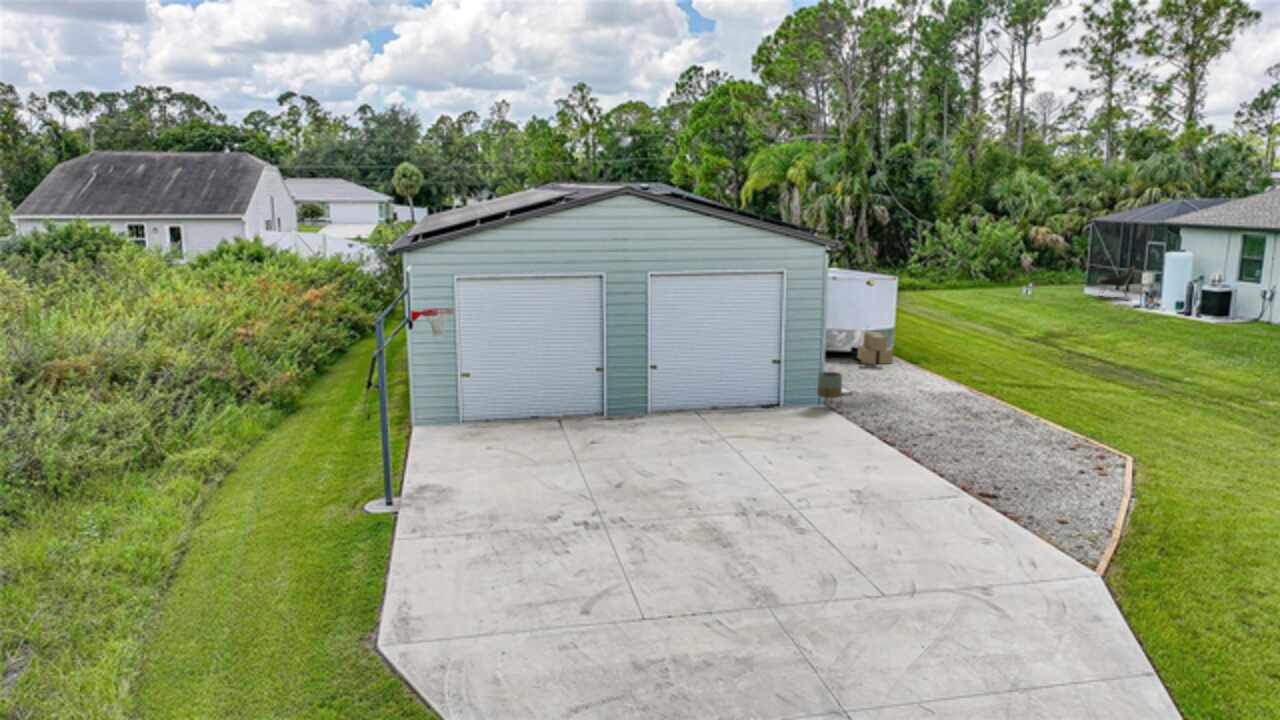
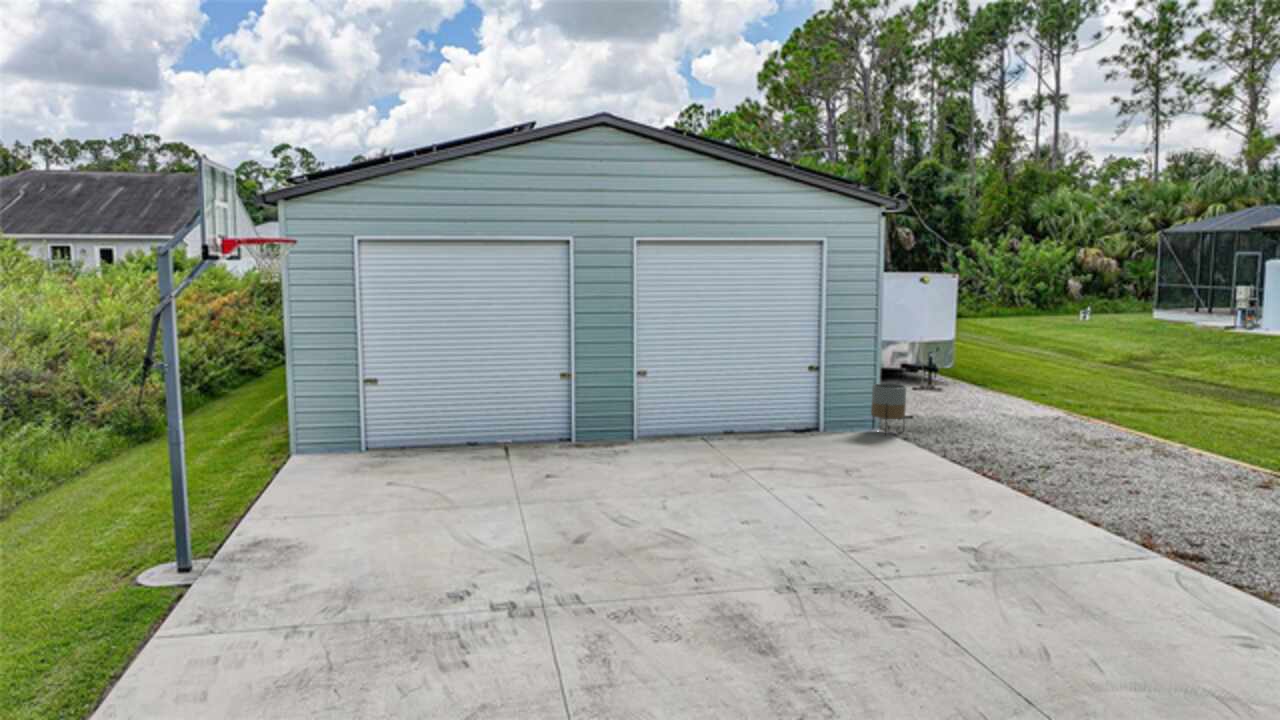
lounge chair: present [1097,266,1135,301] -> none [1165,287,1211,329]
cardboard box: present [857,332,893,365] -> none [907,345,955,386]

